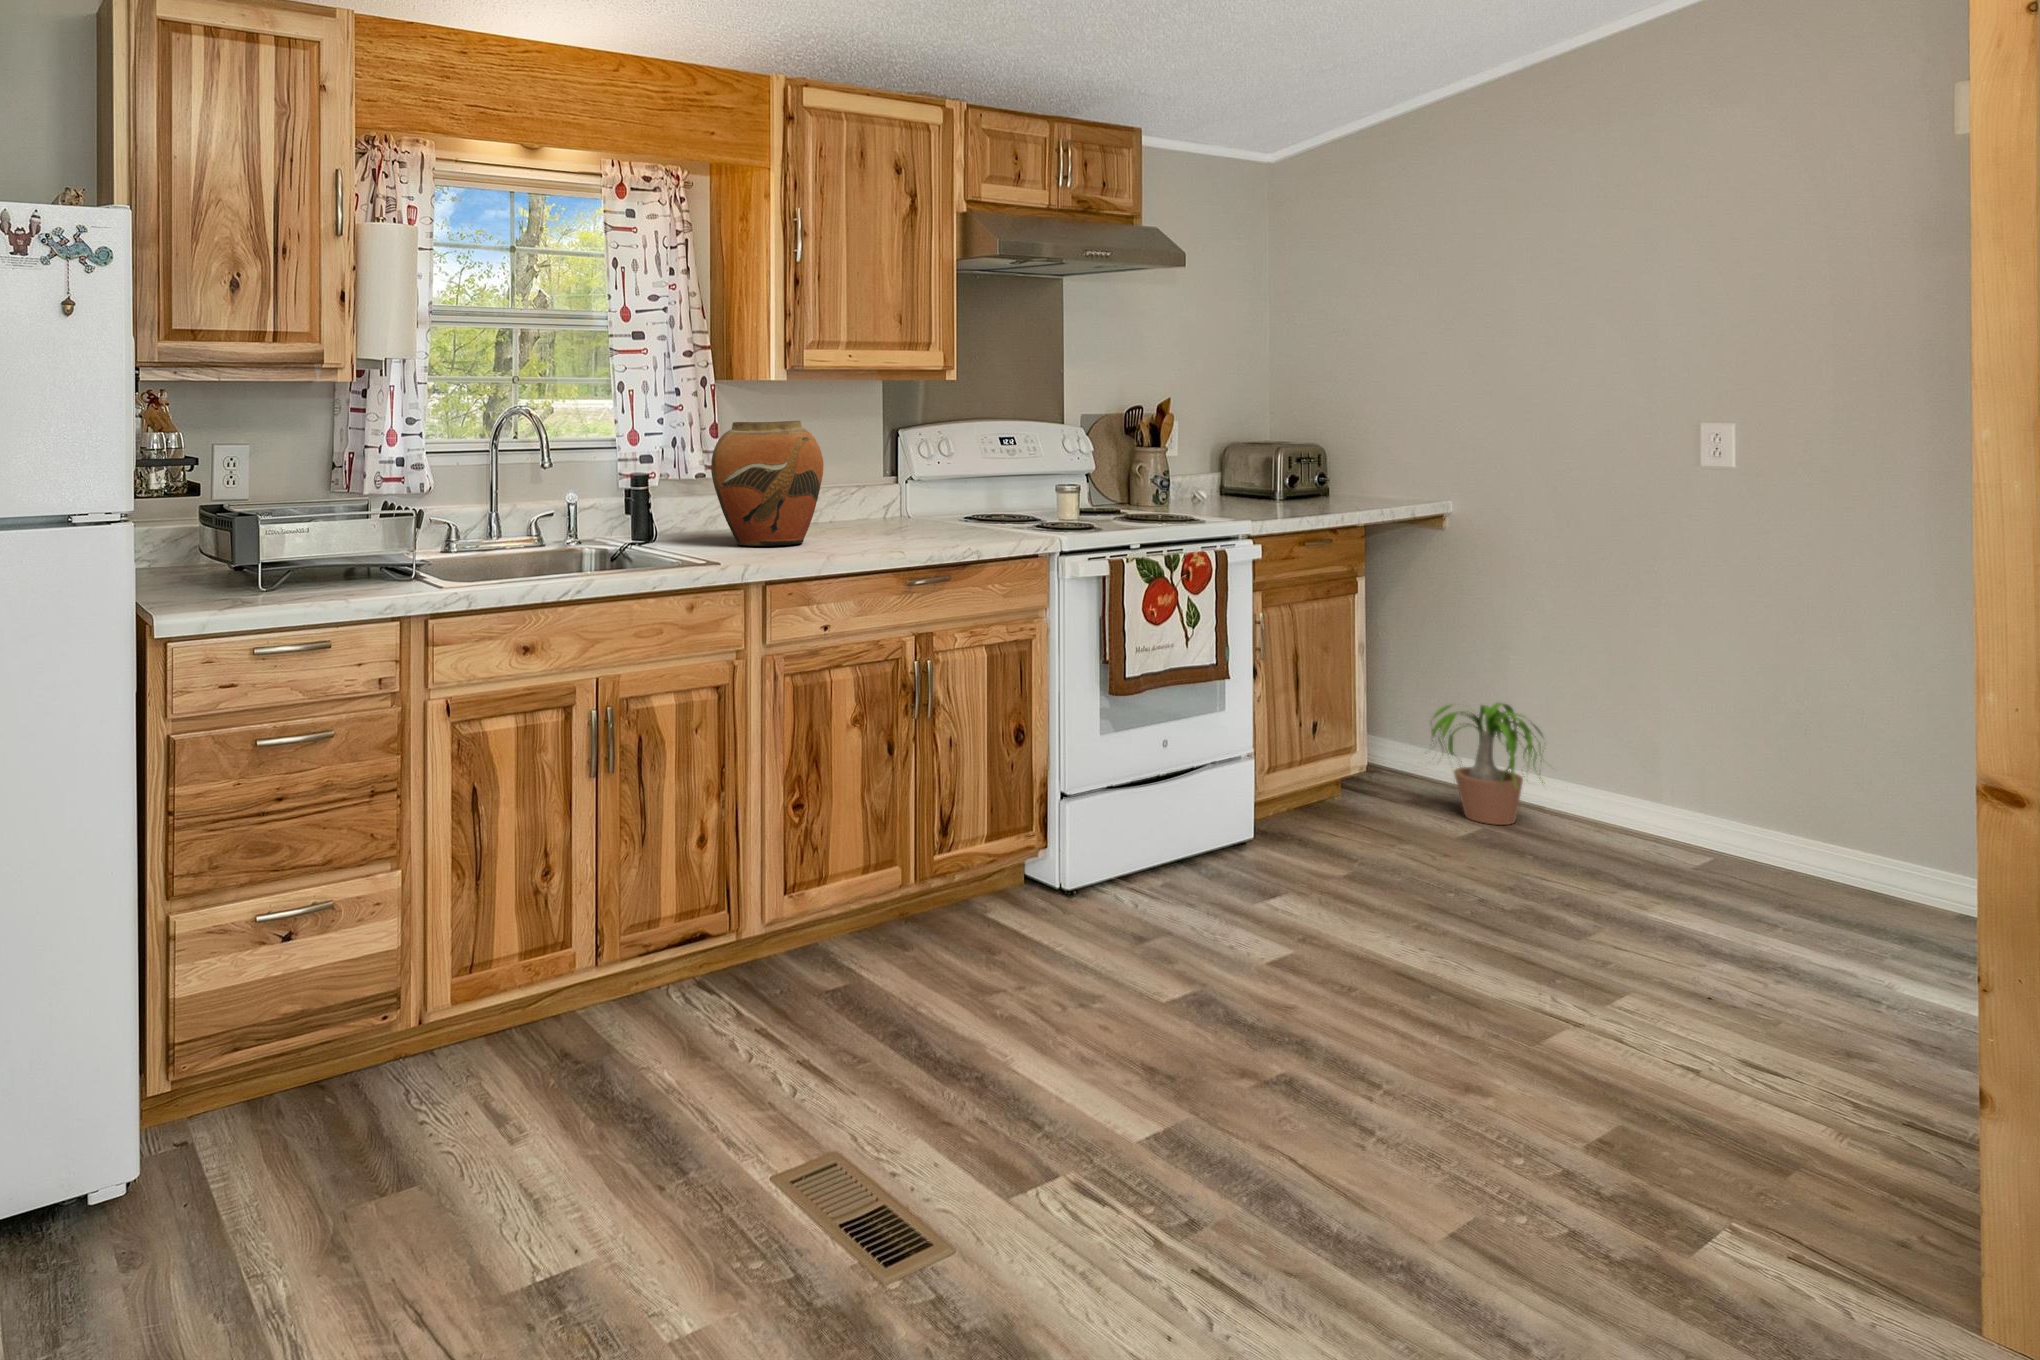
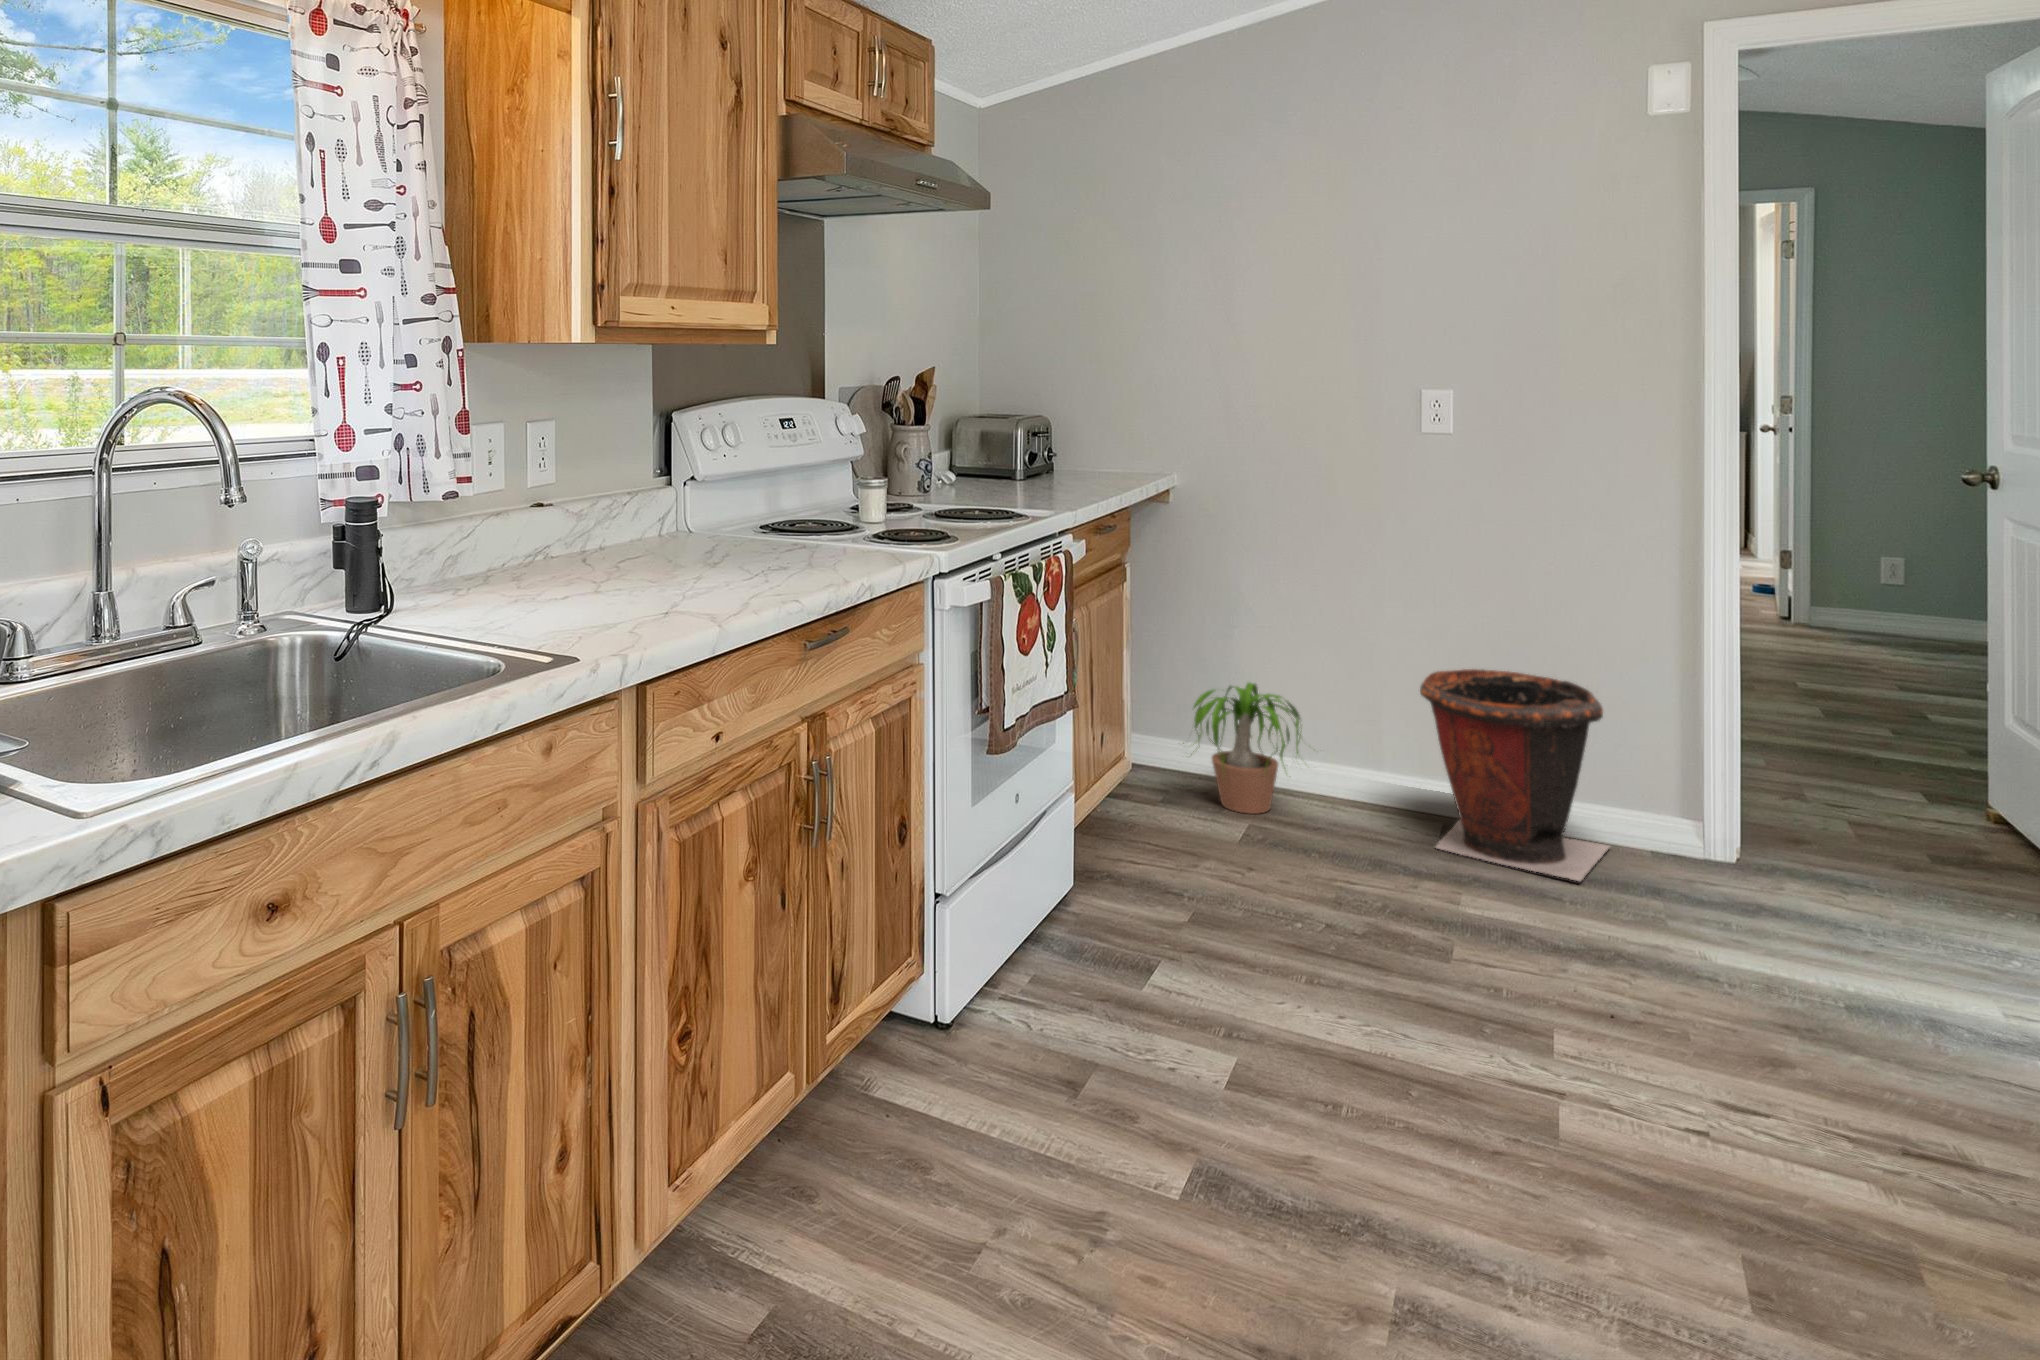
vase: present [711,421,823,546] -> none [510,404,667,607]
waste bin: none [1656,703,1884,910] -> present [1420,669,1611,881]

